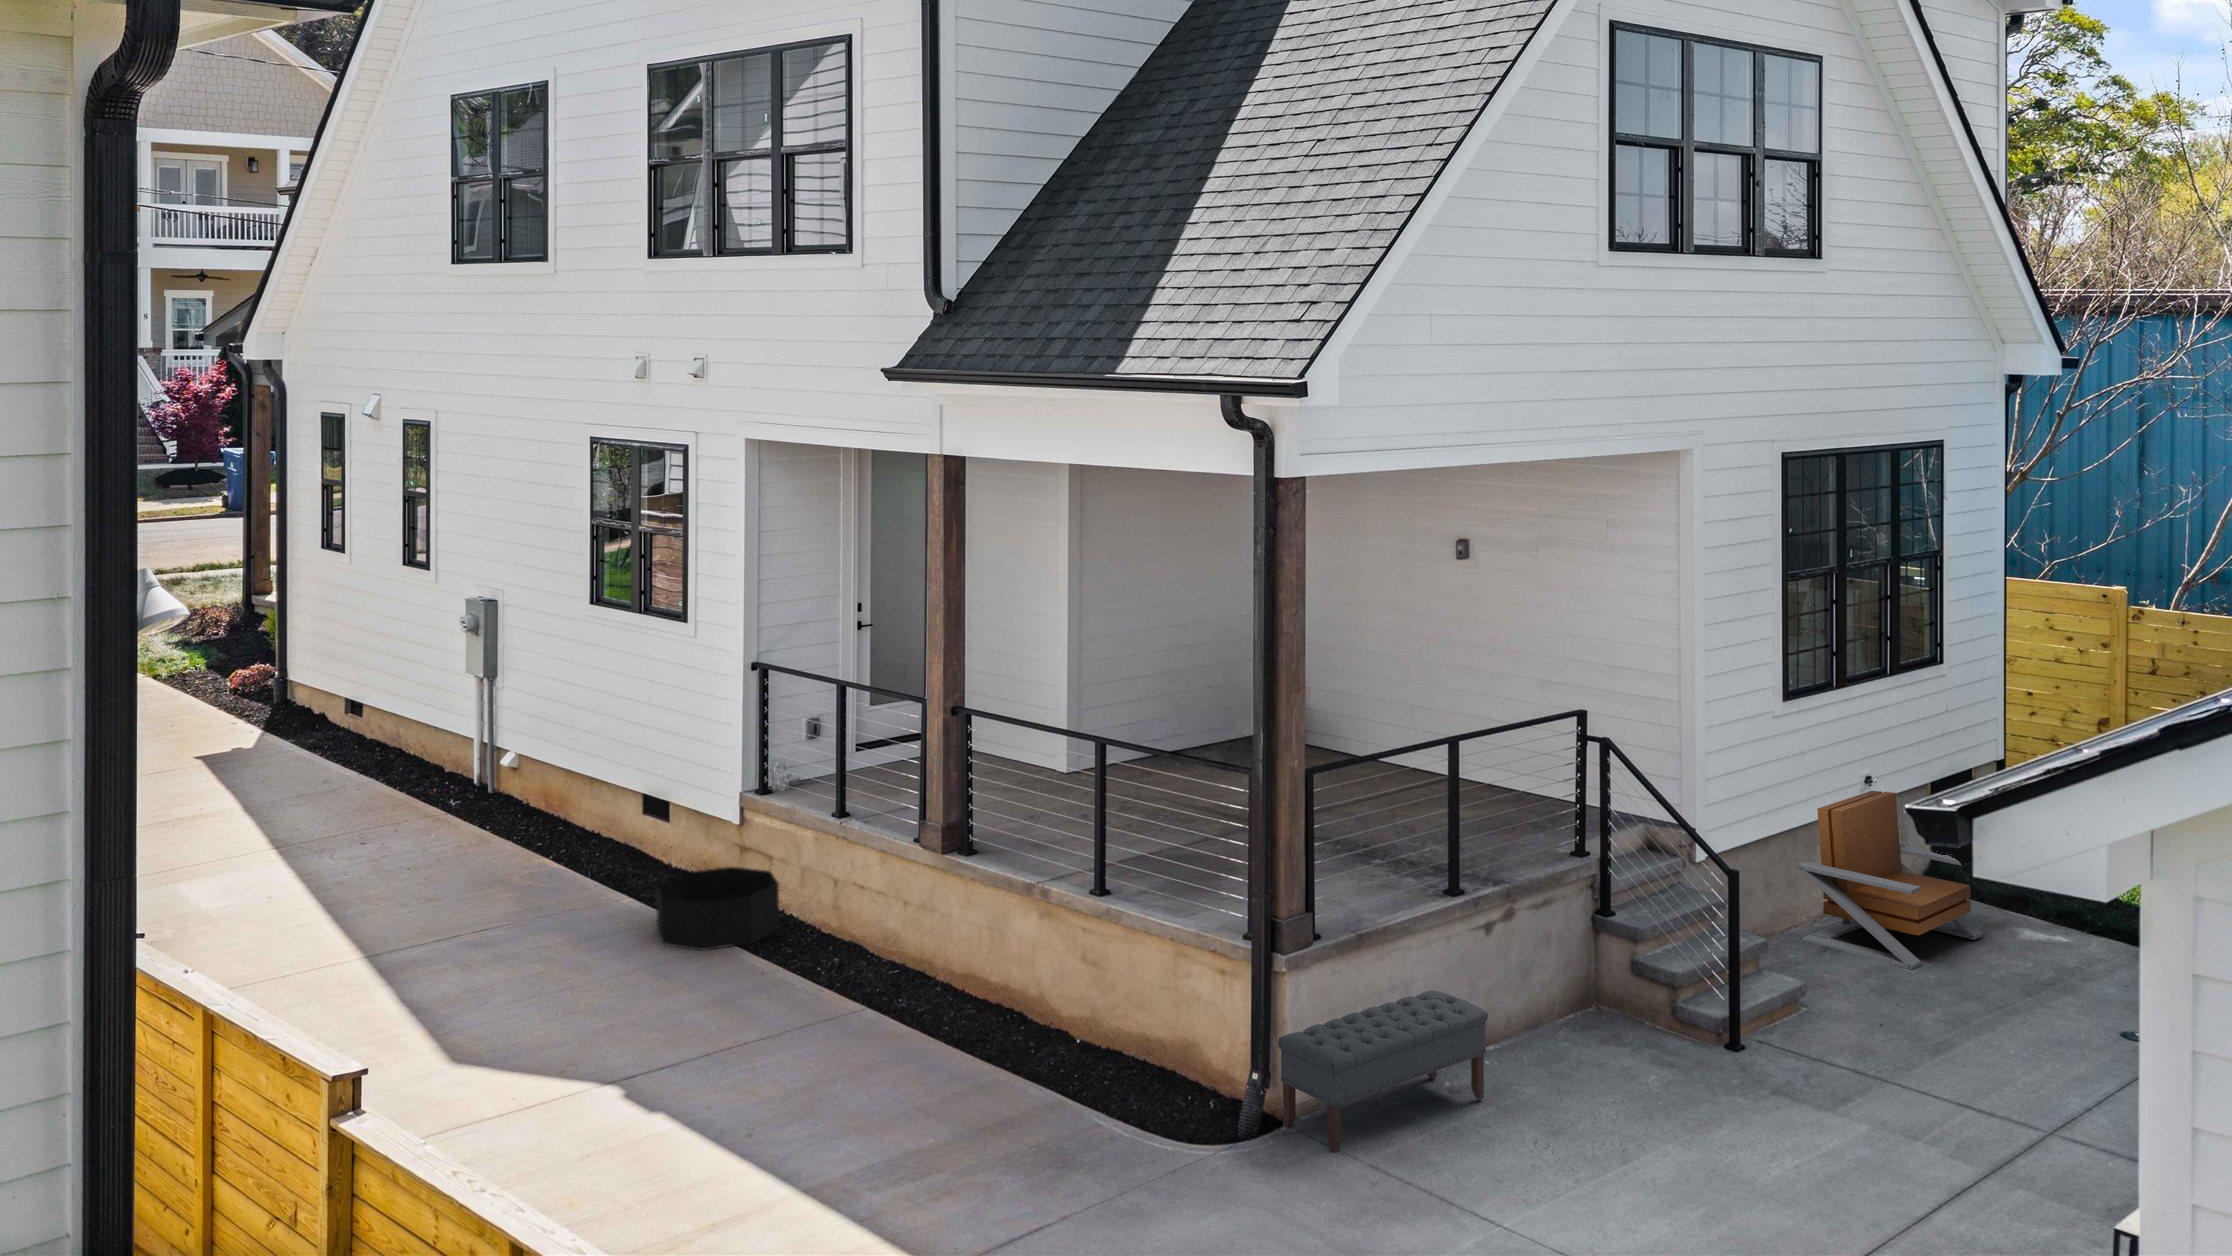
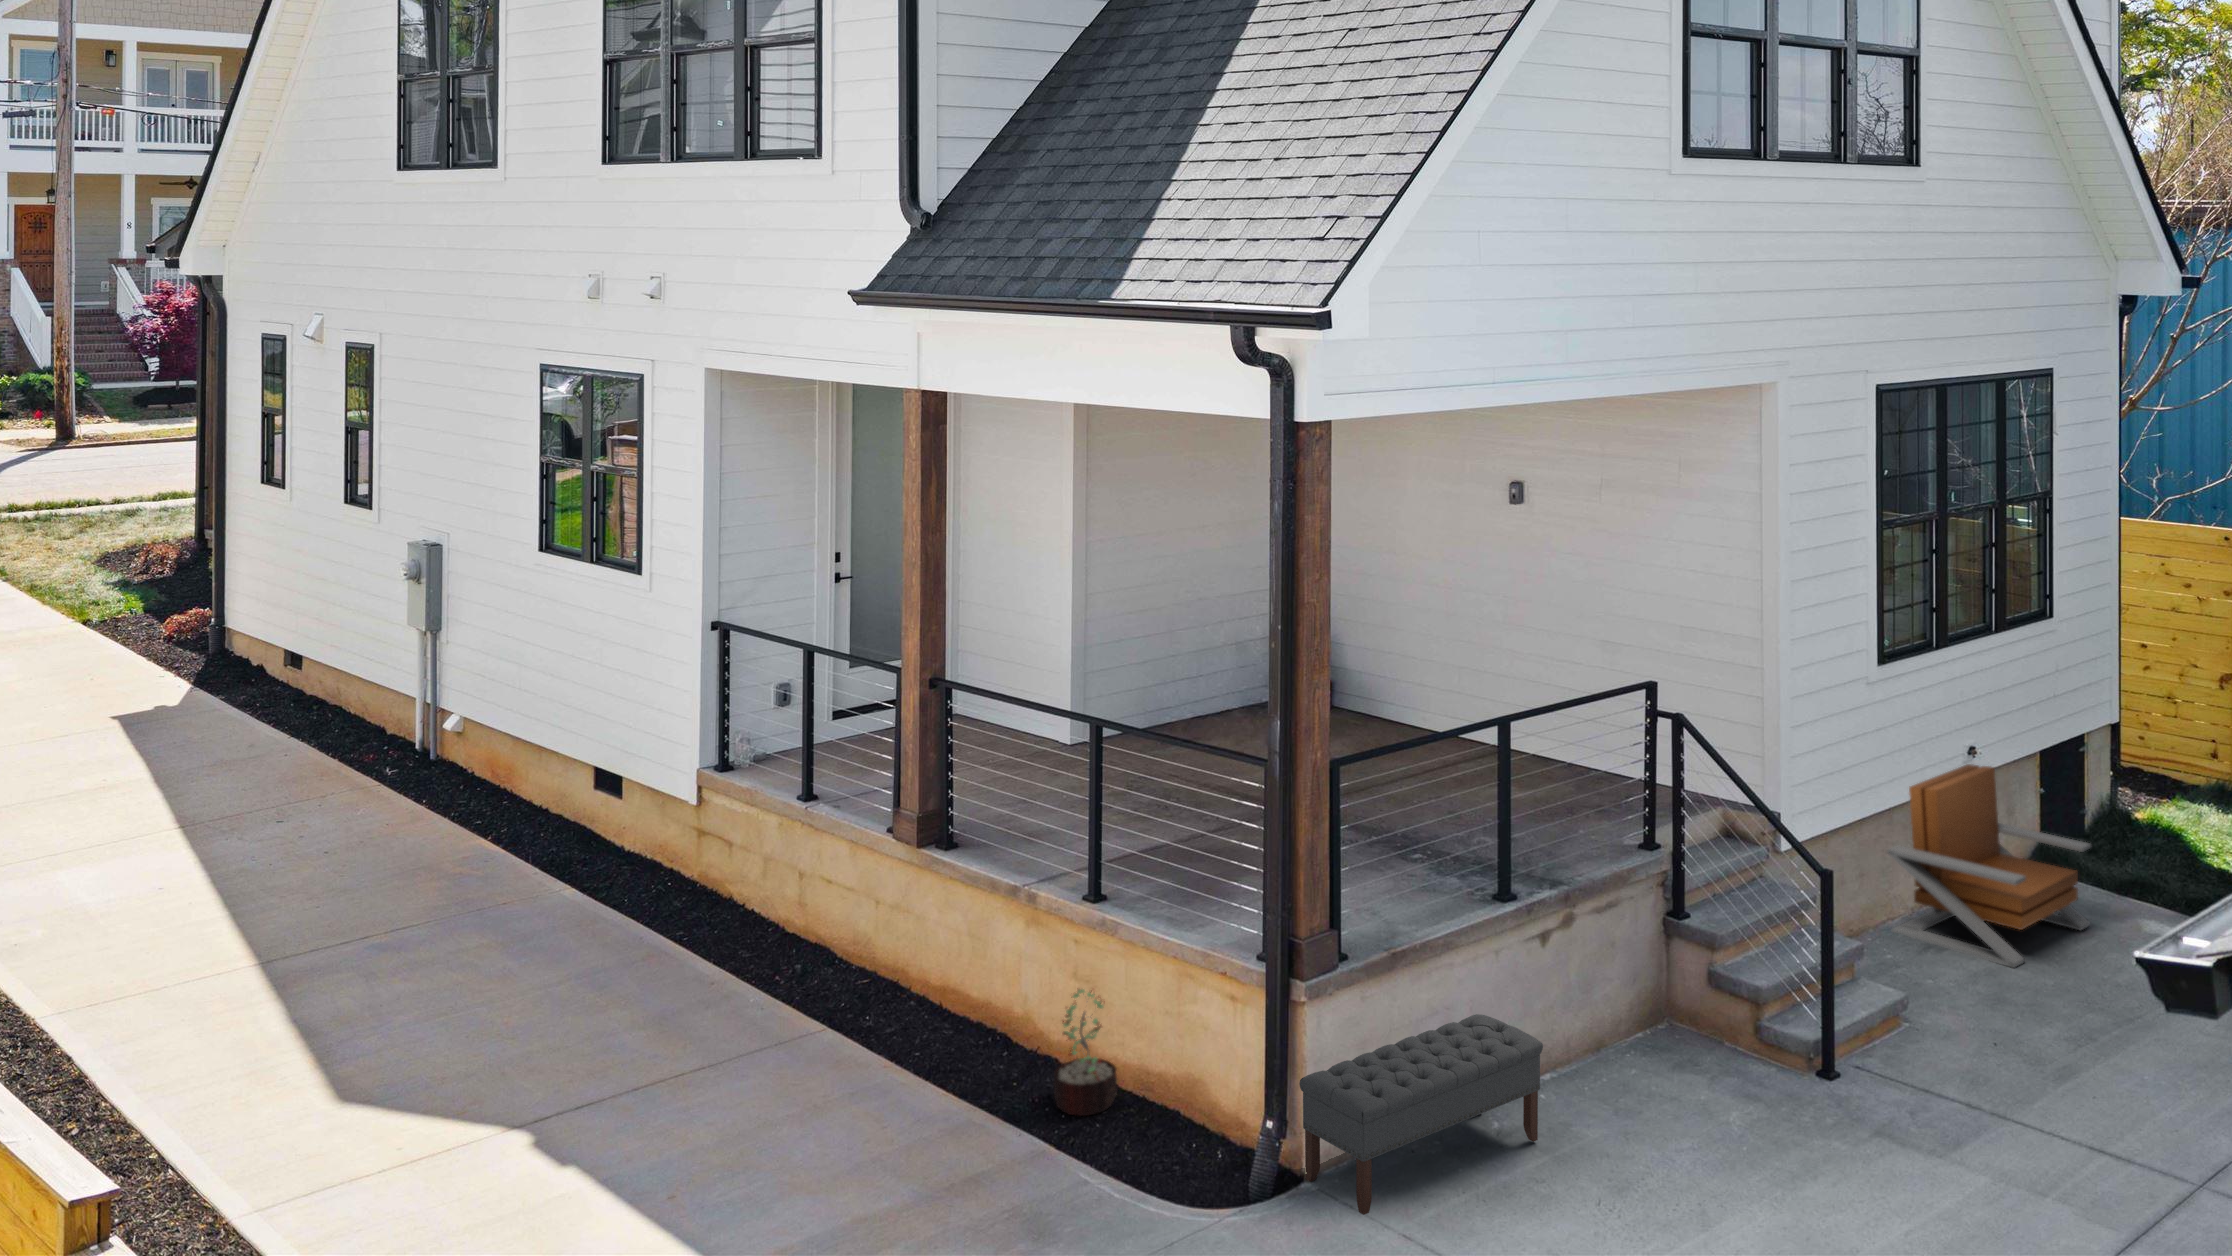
basket: present [656,867,779,950] -> none [604,855,745,955]
decorative plant: none [1062,967,1118,1077] -> present [1054,989,1118,1116]

